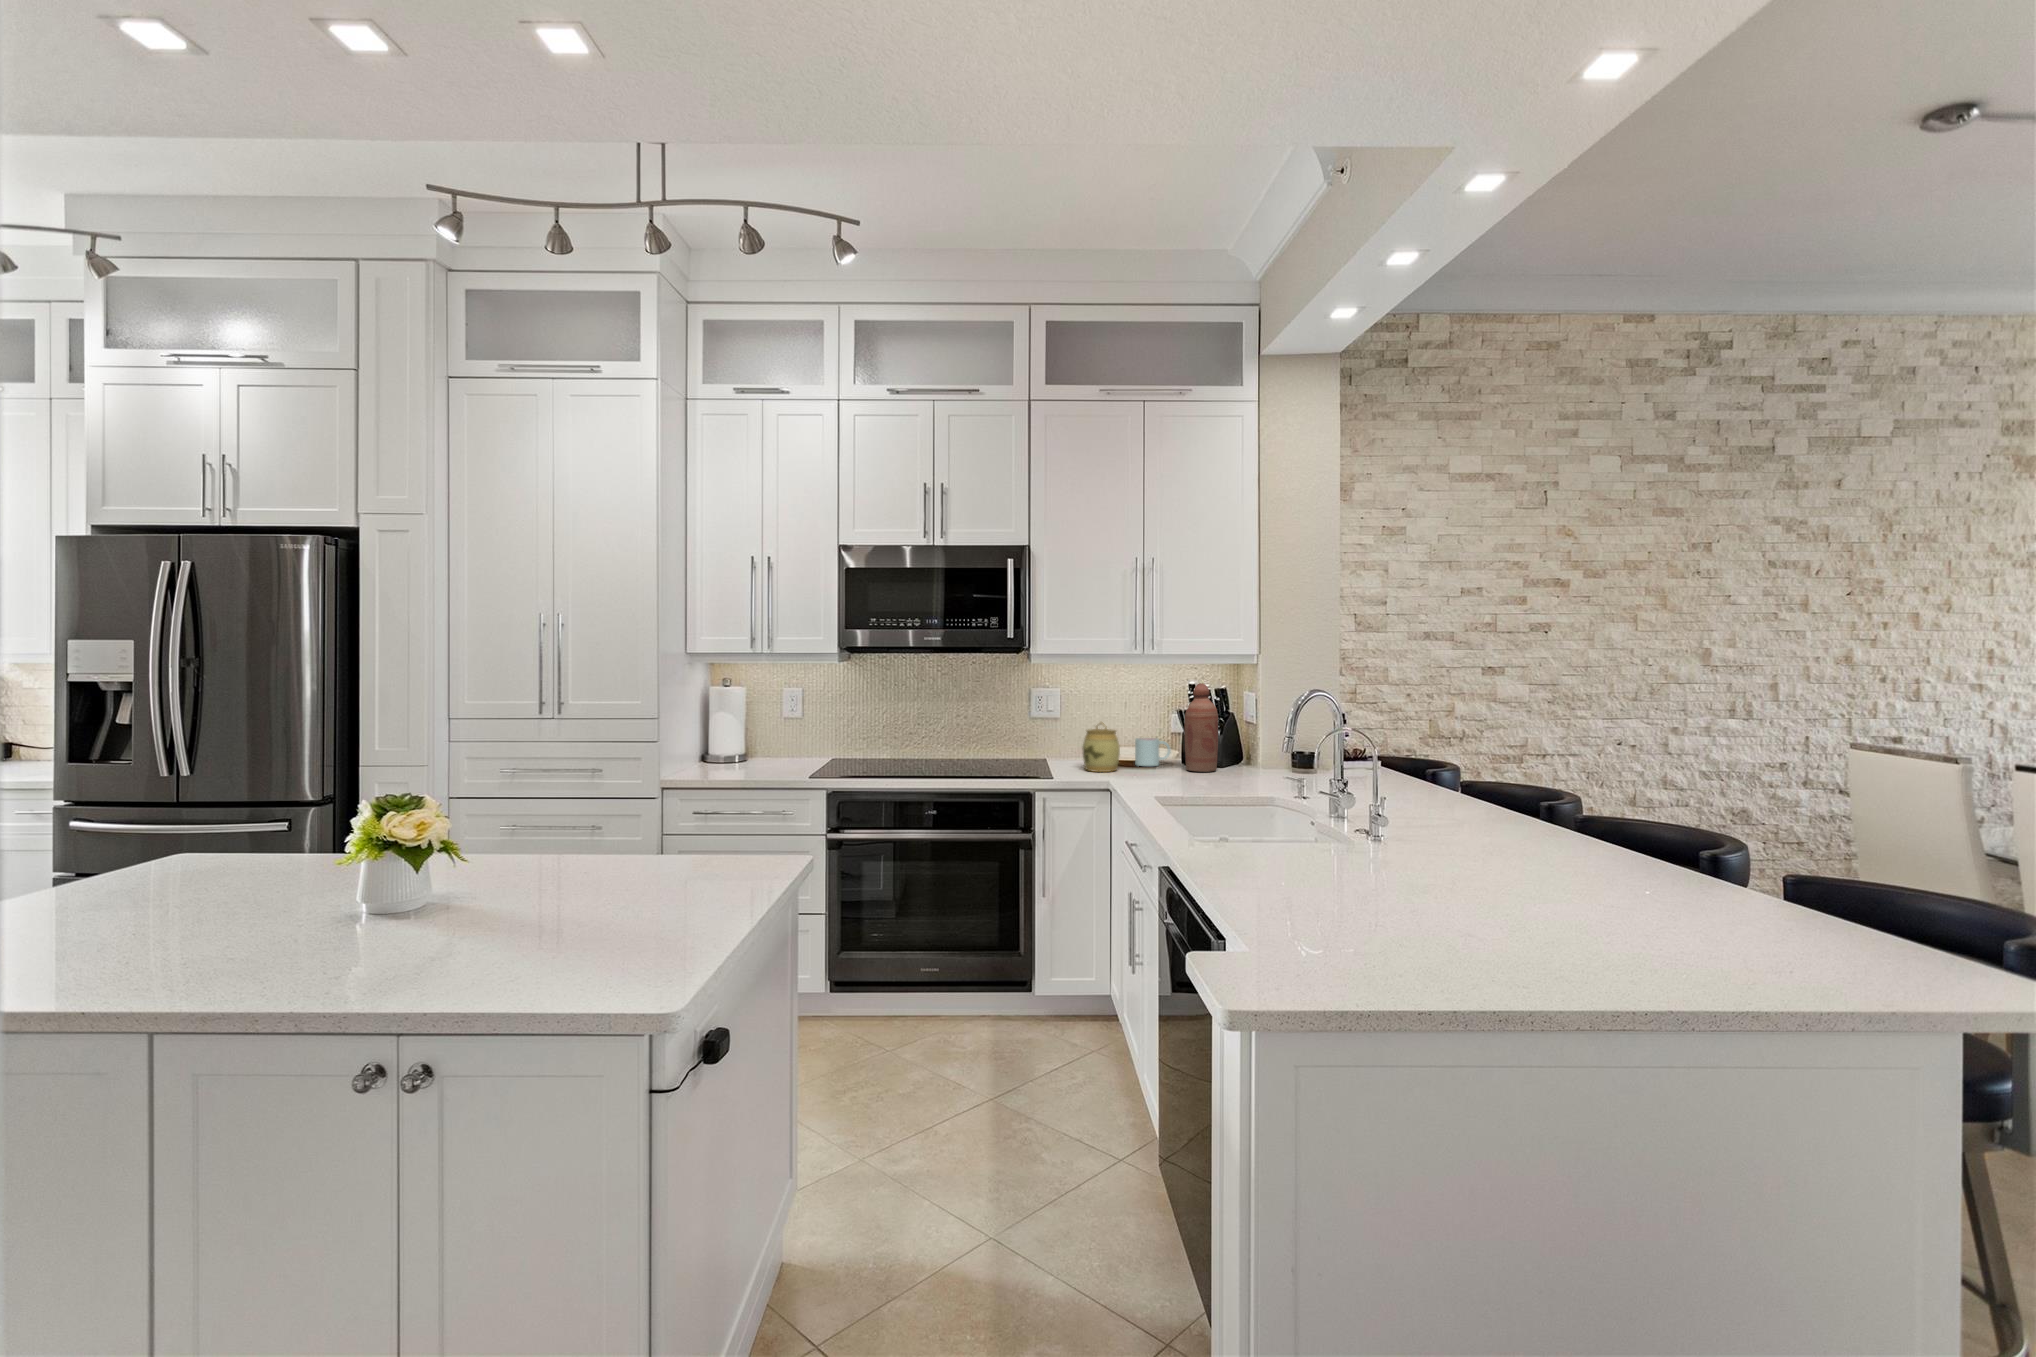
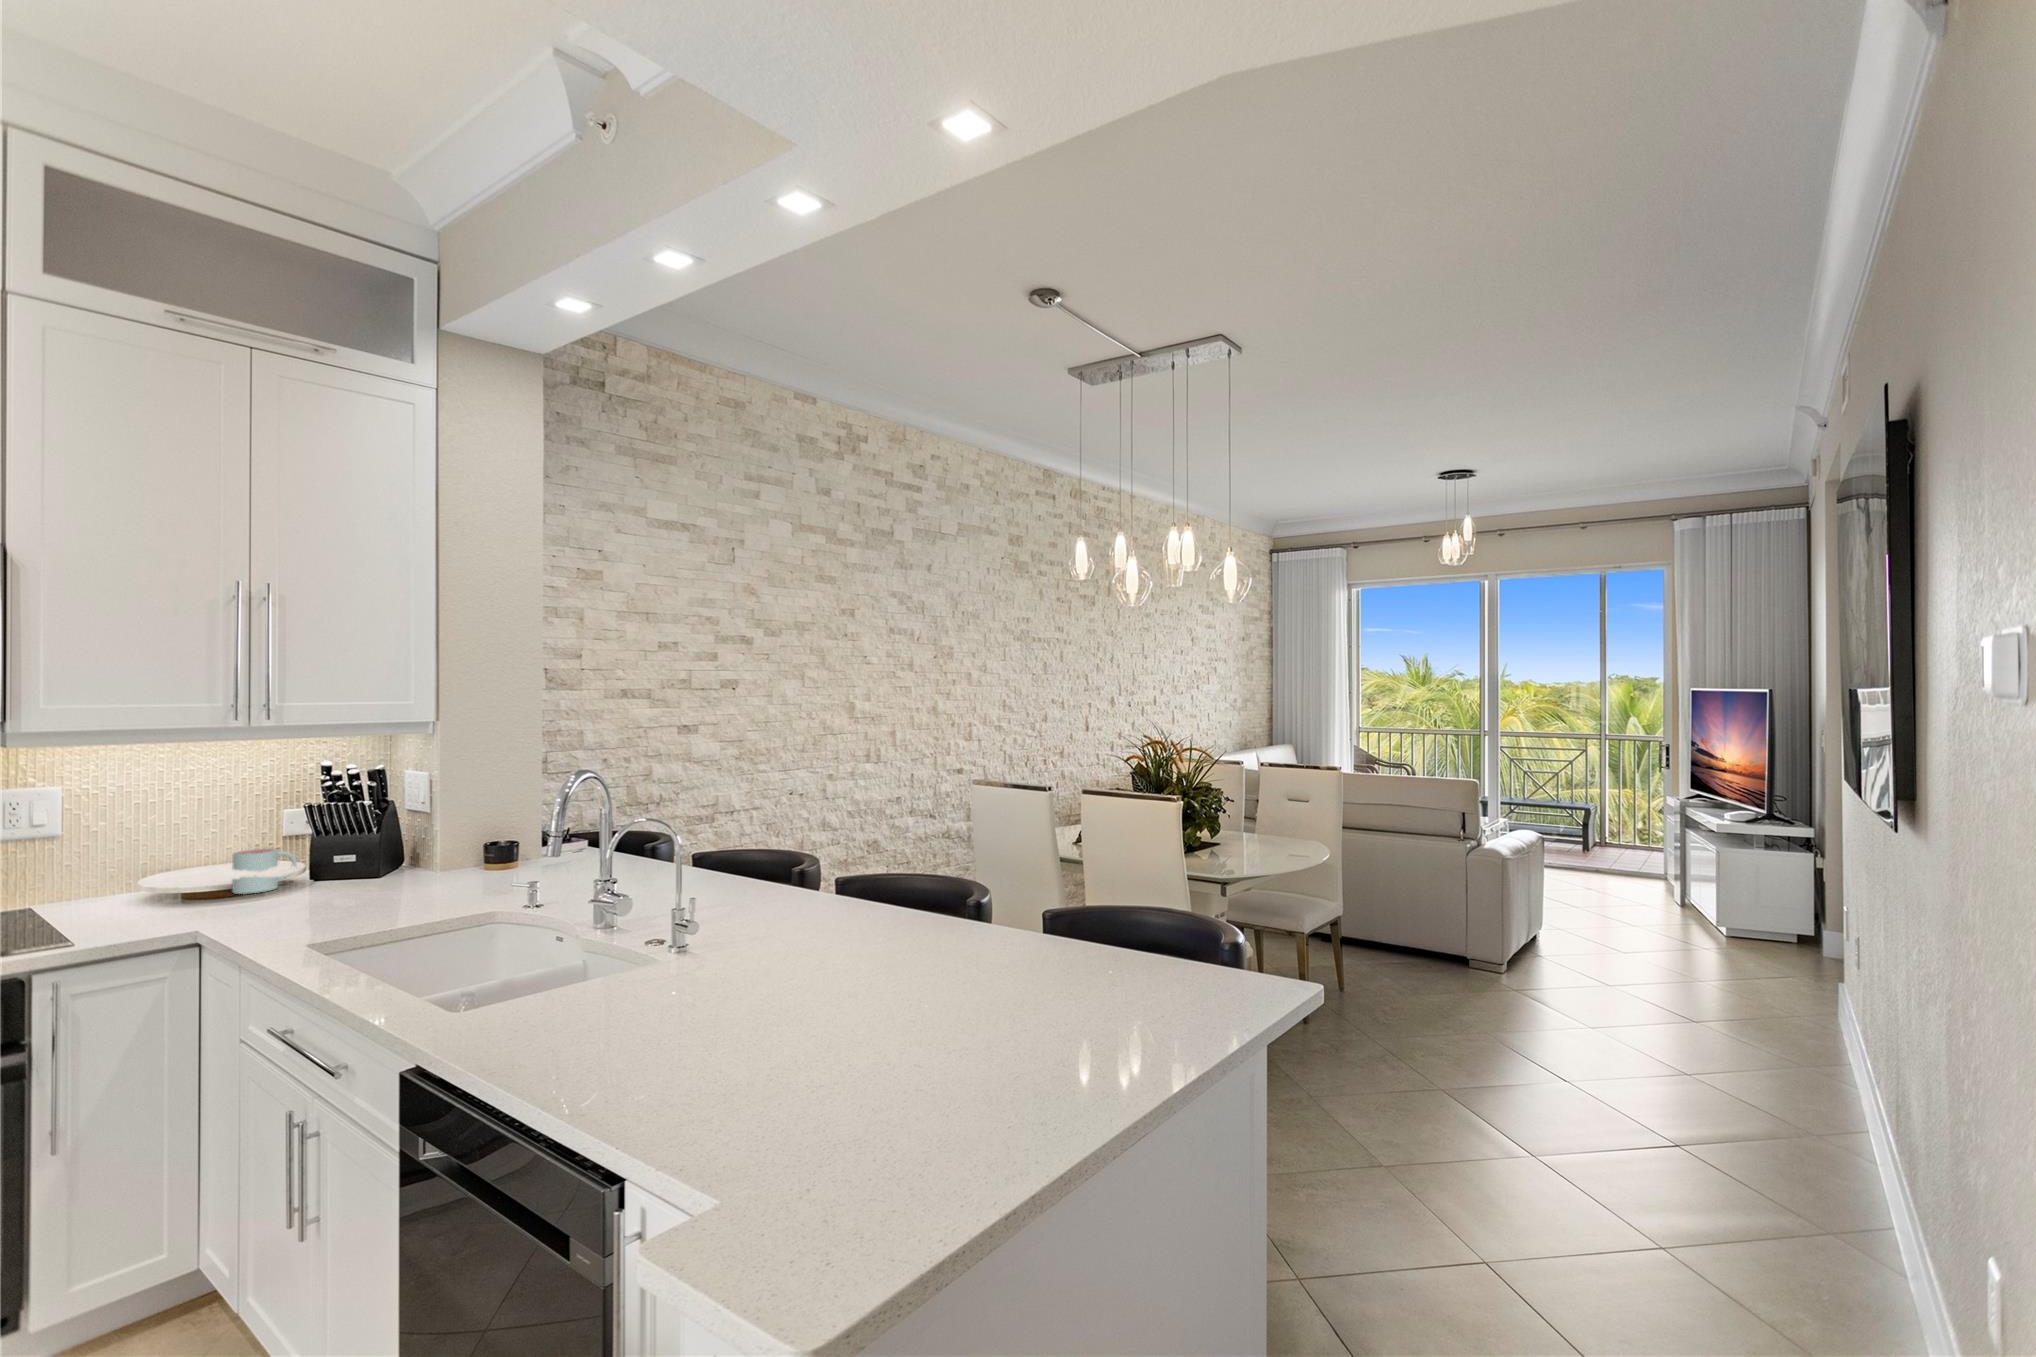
bottle: present [1184,683,1218,772] -> none [330,766,385,890]
jar: present [1082,723,1120,772] -> none [132,836,212,919]

